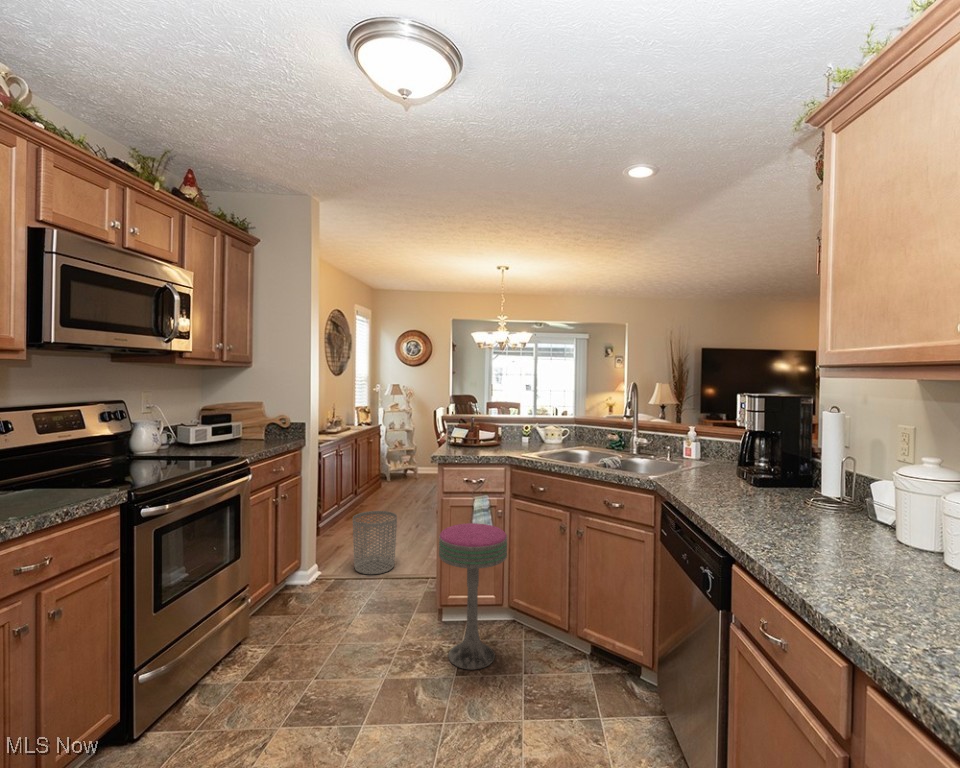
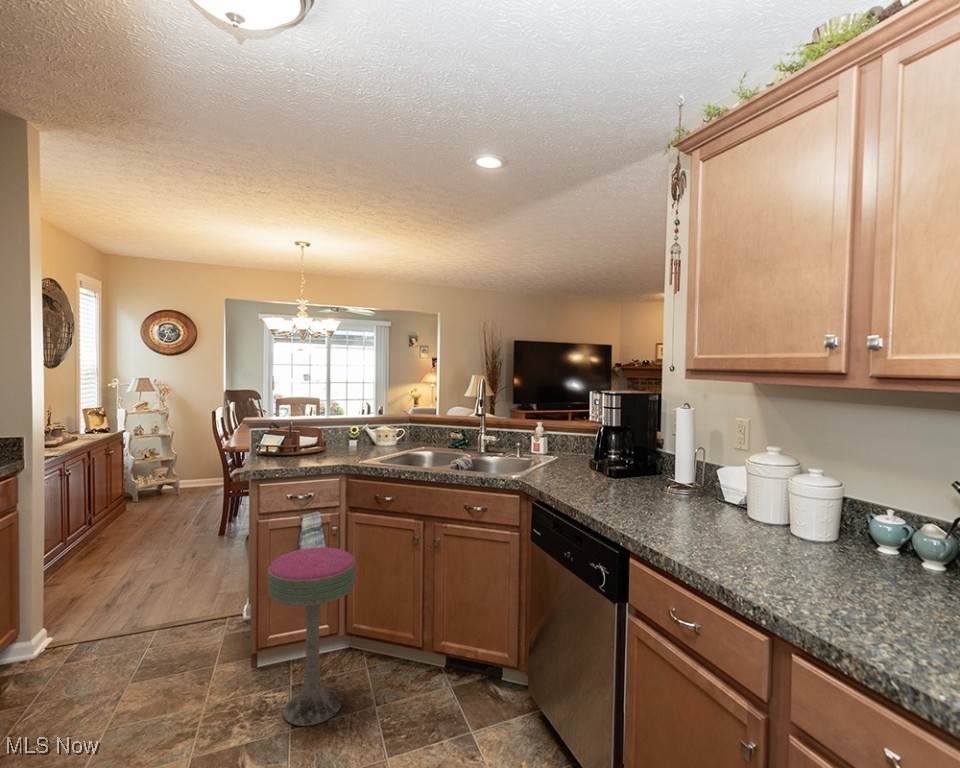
waste bin: present [353,511,397,574] -> none [110,546,178,635]

